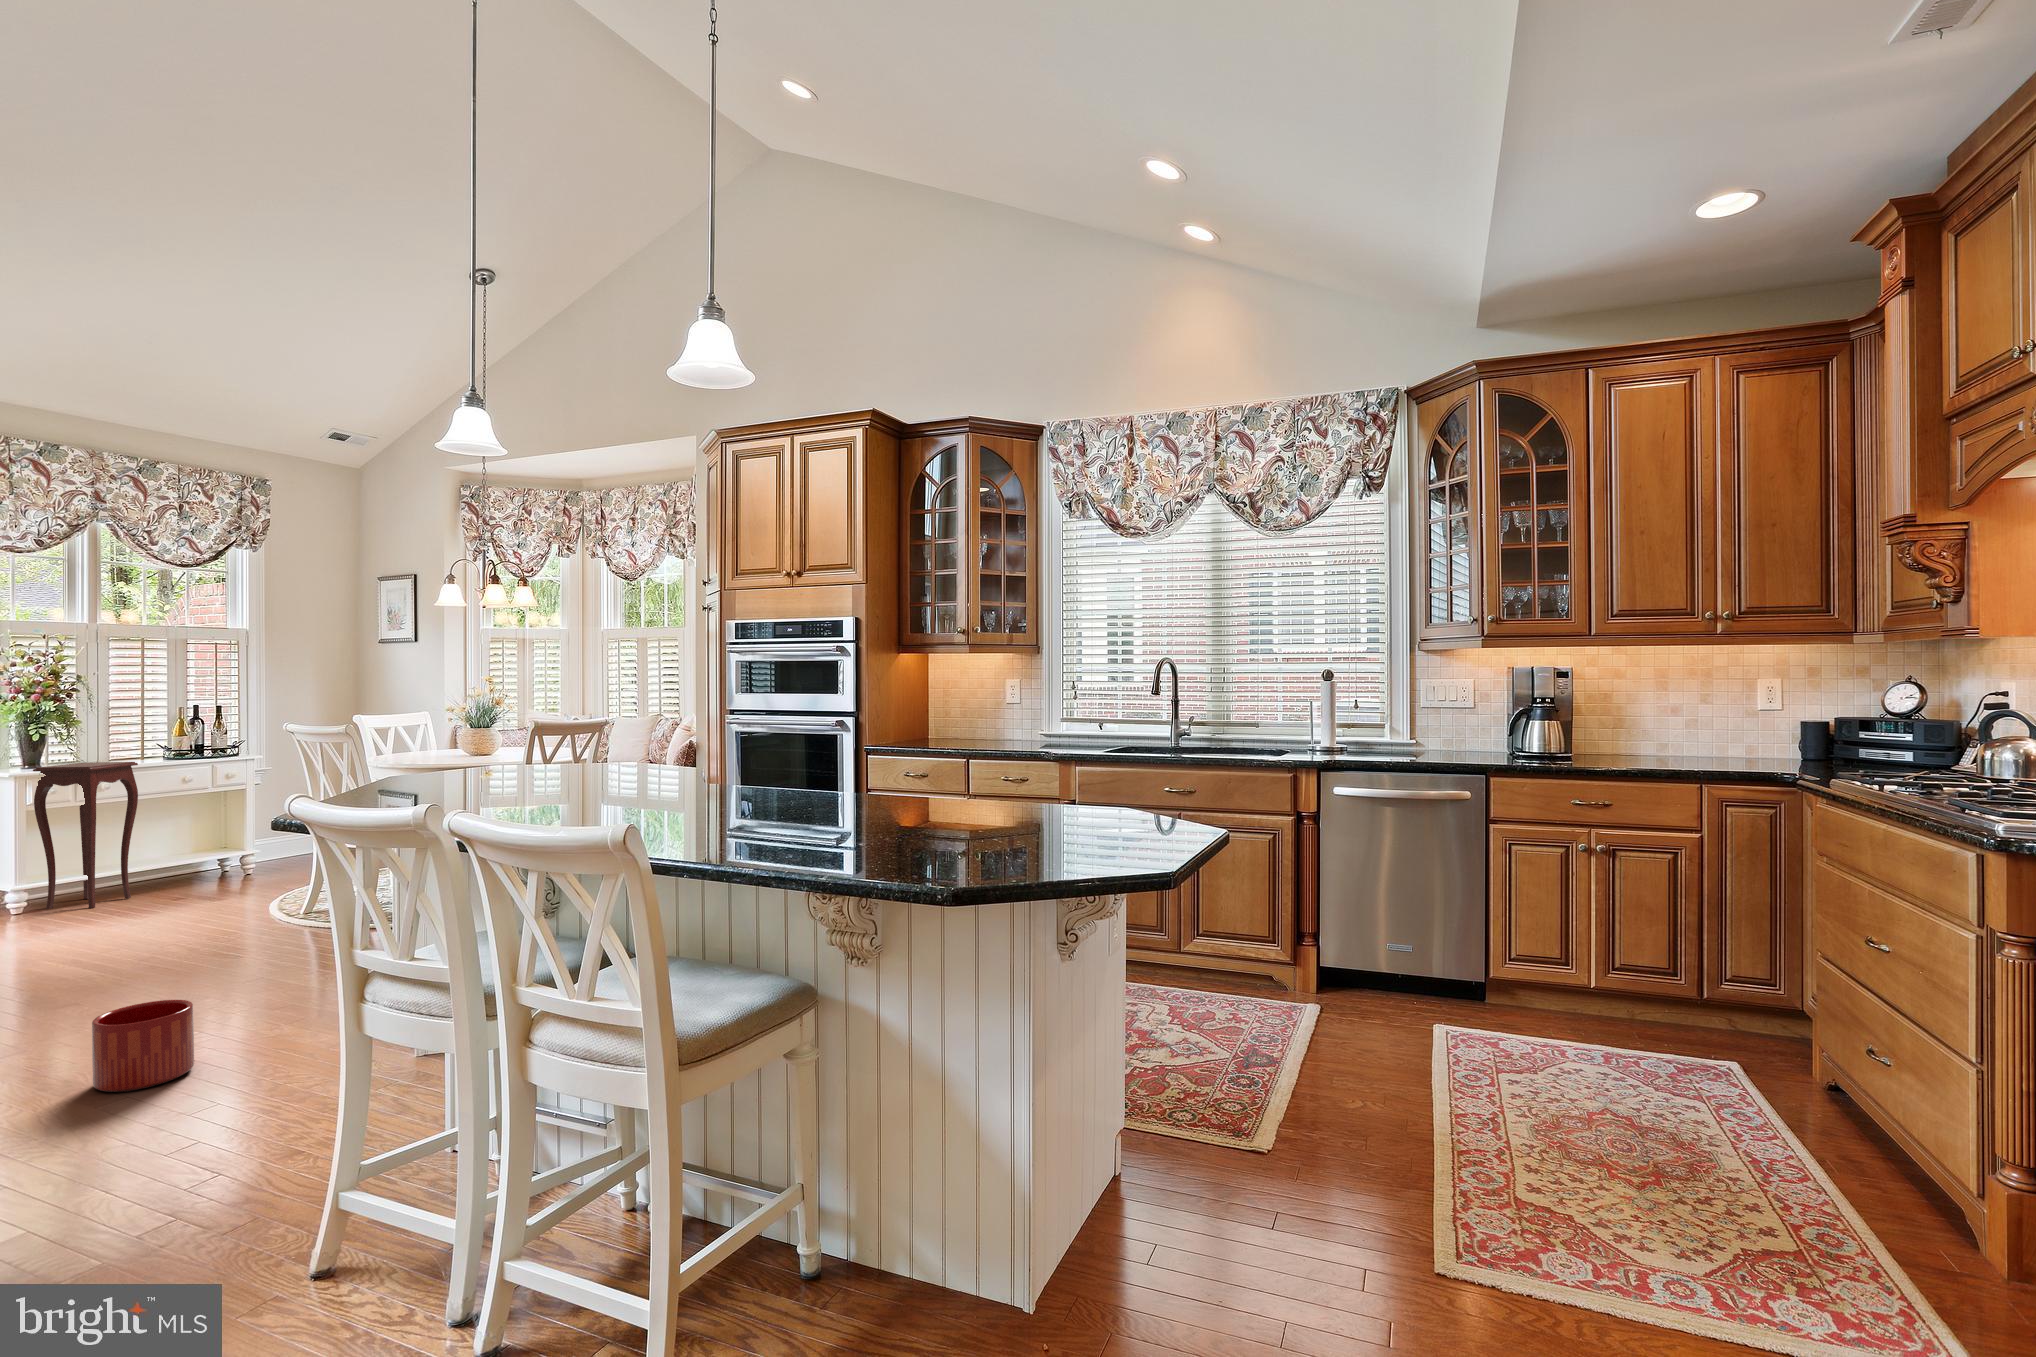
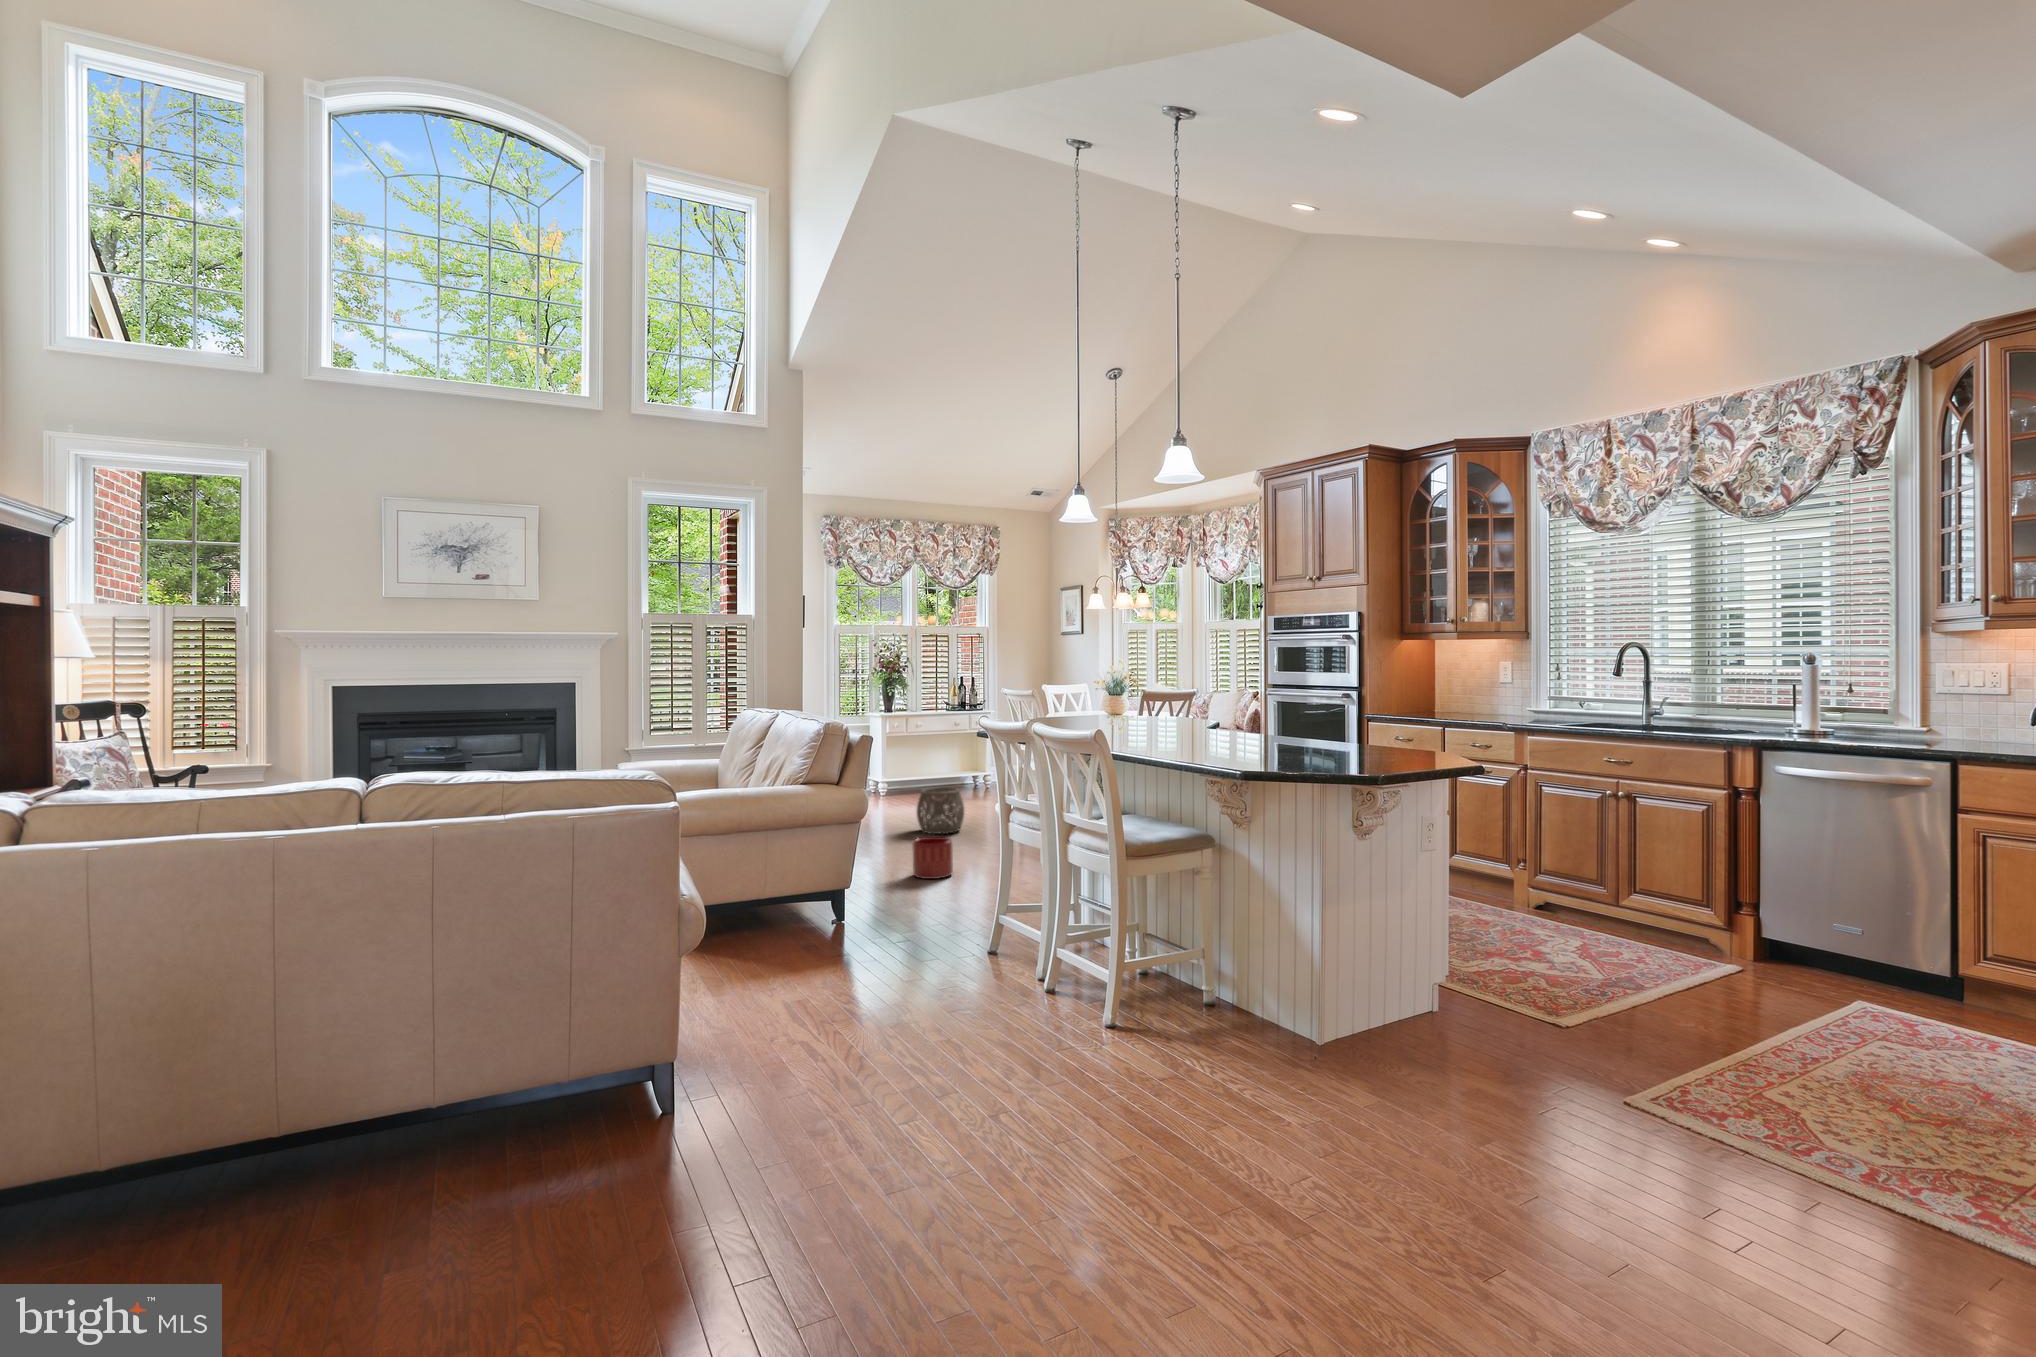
side table: present [33,762,138,909] -> none [888,712,934,799]
woven basket: none [98,891,211,979] -> present [917,787,965,834]

